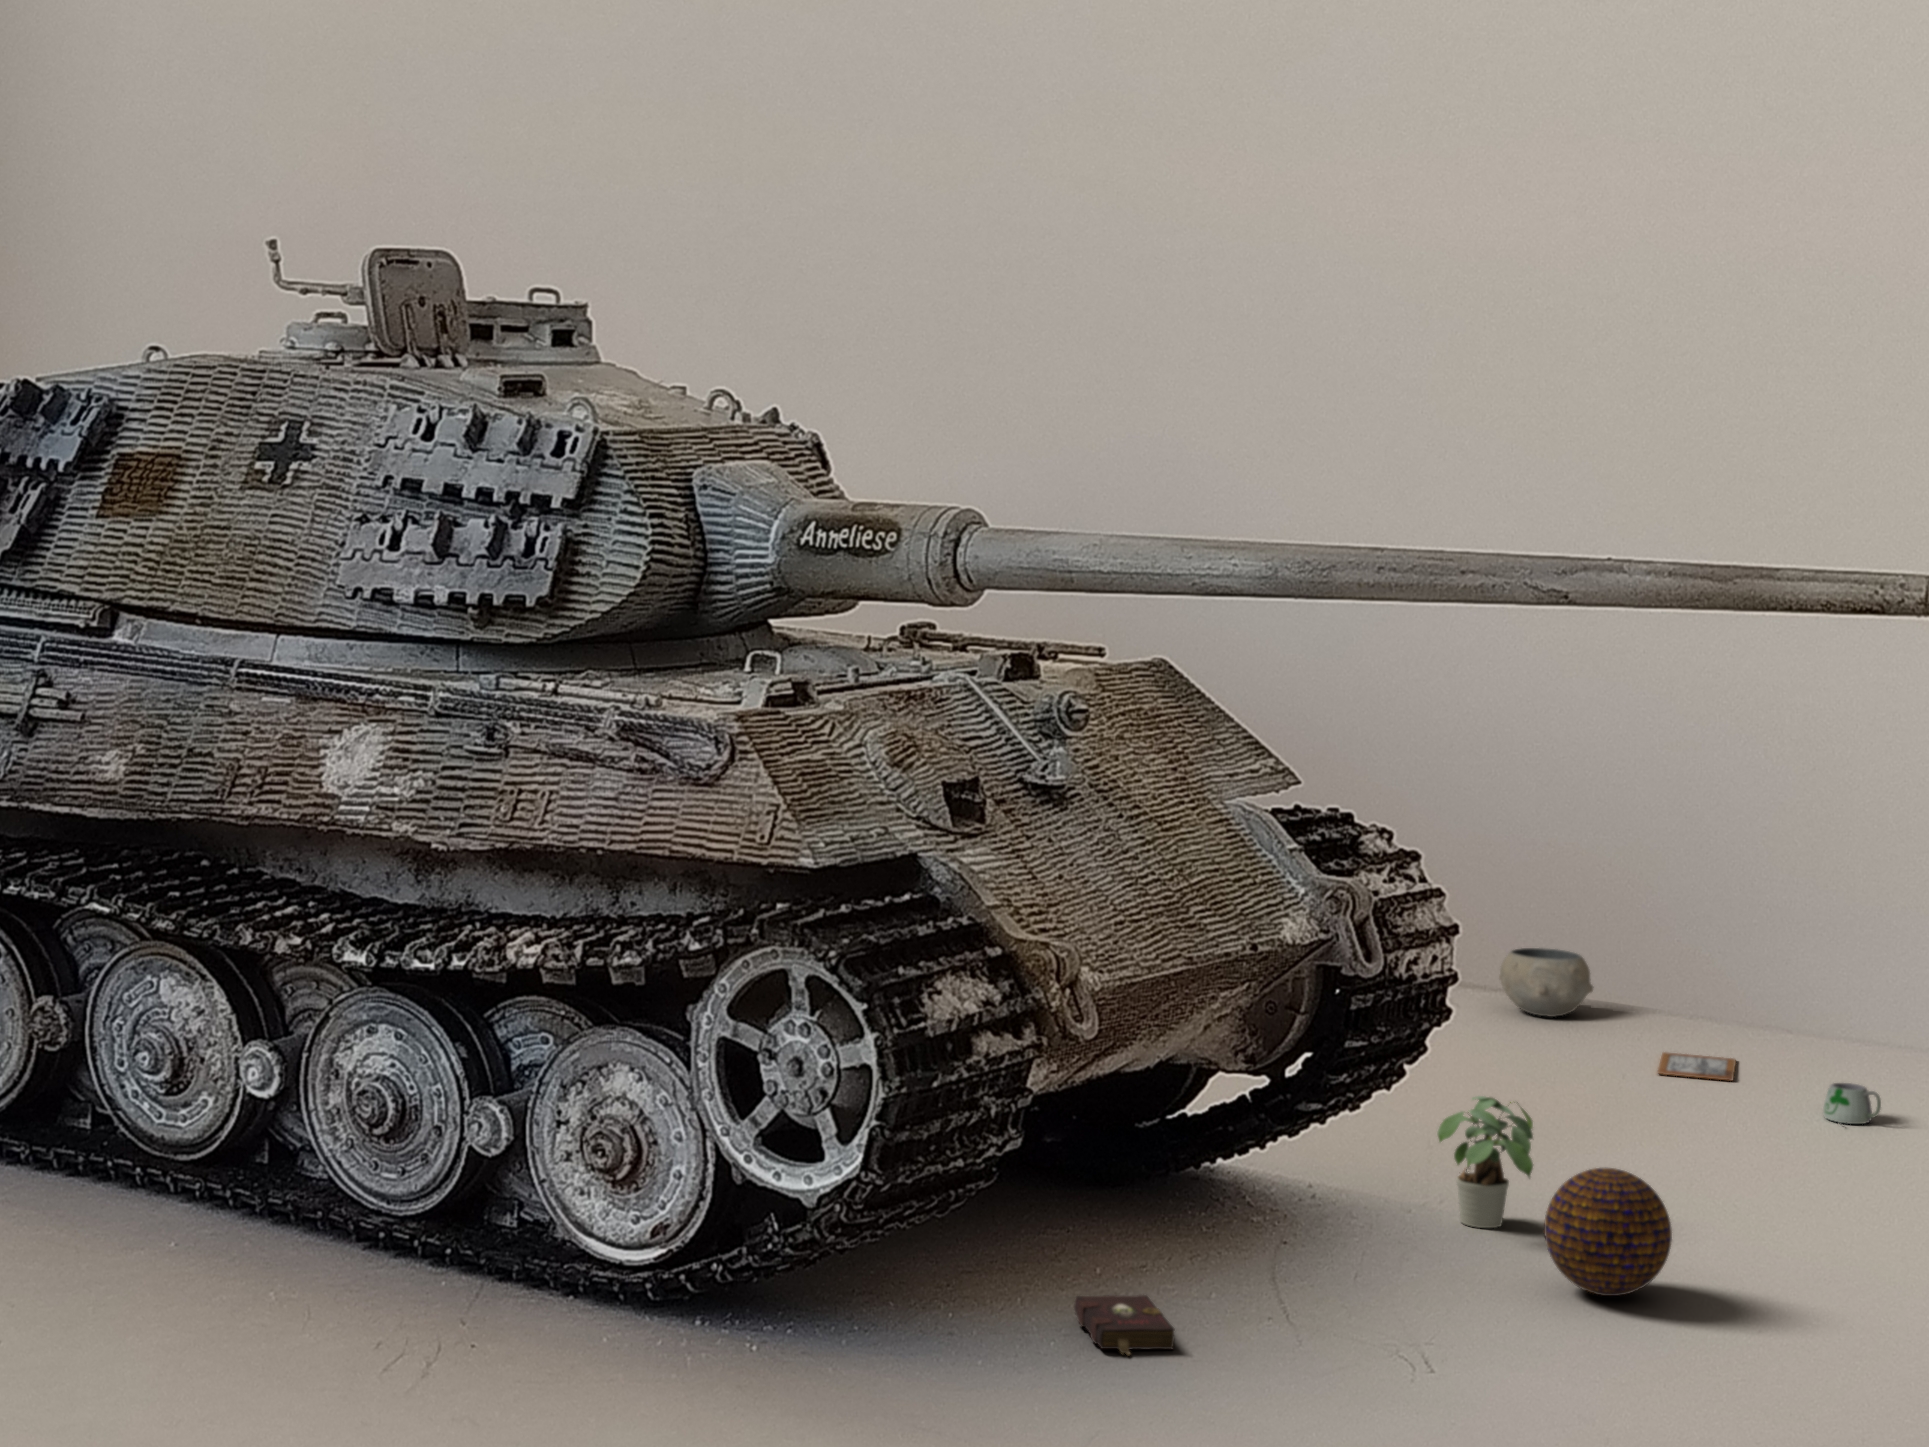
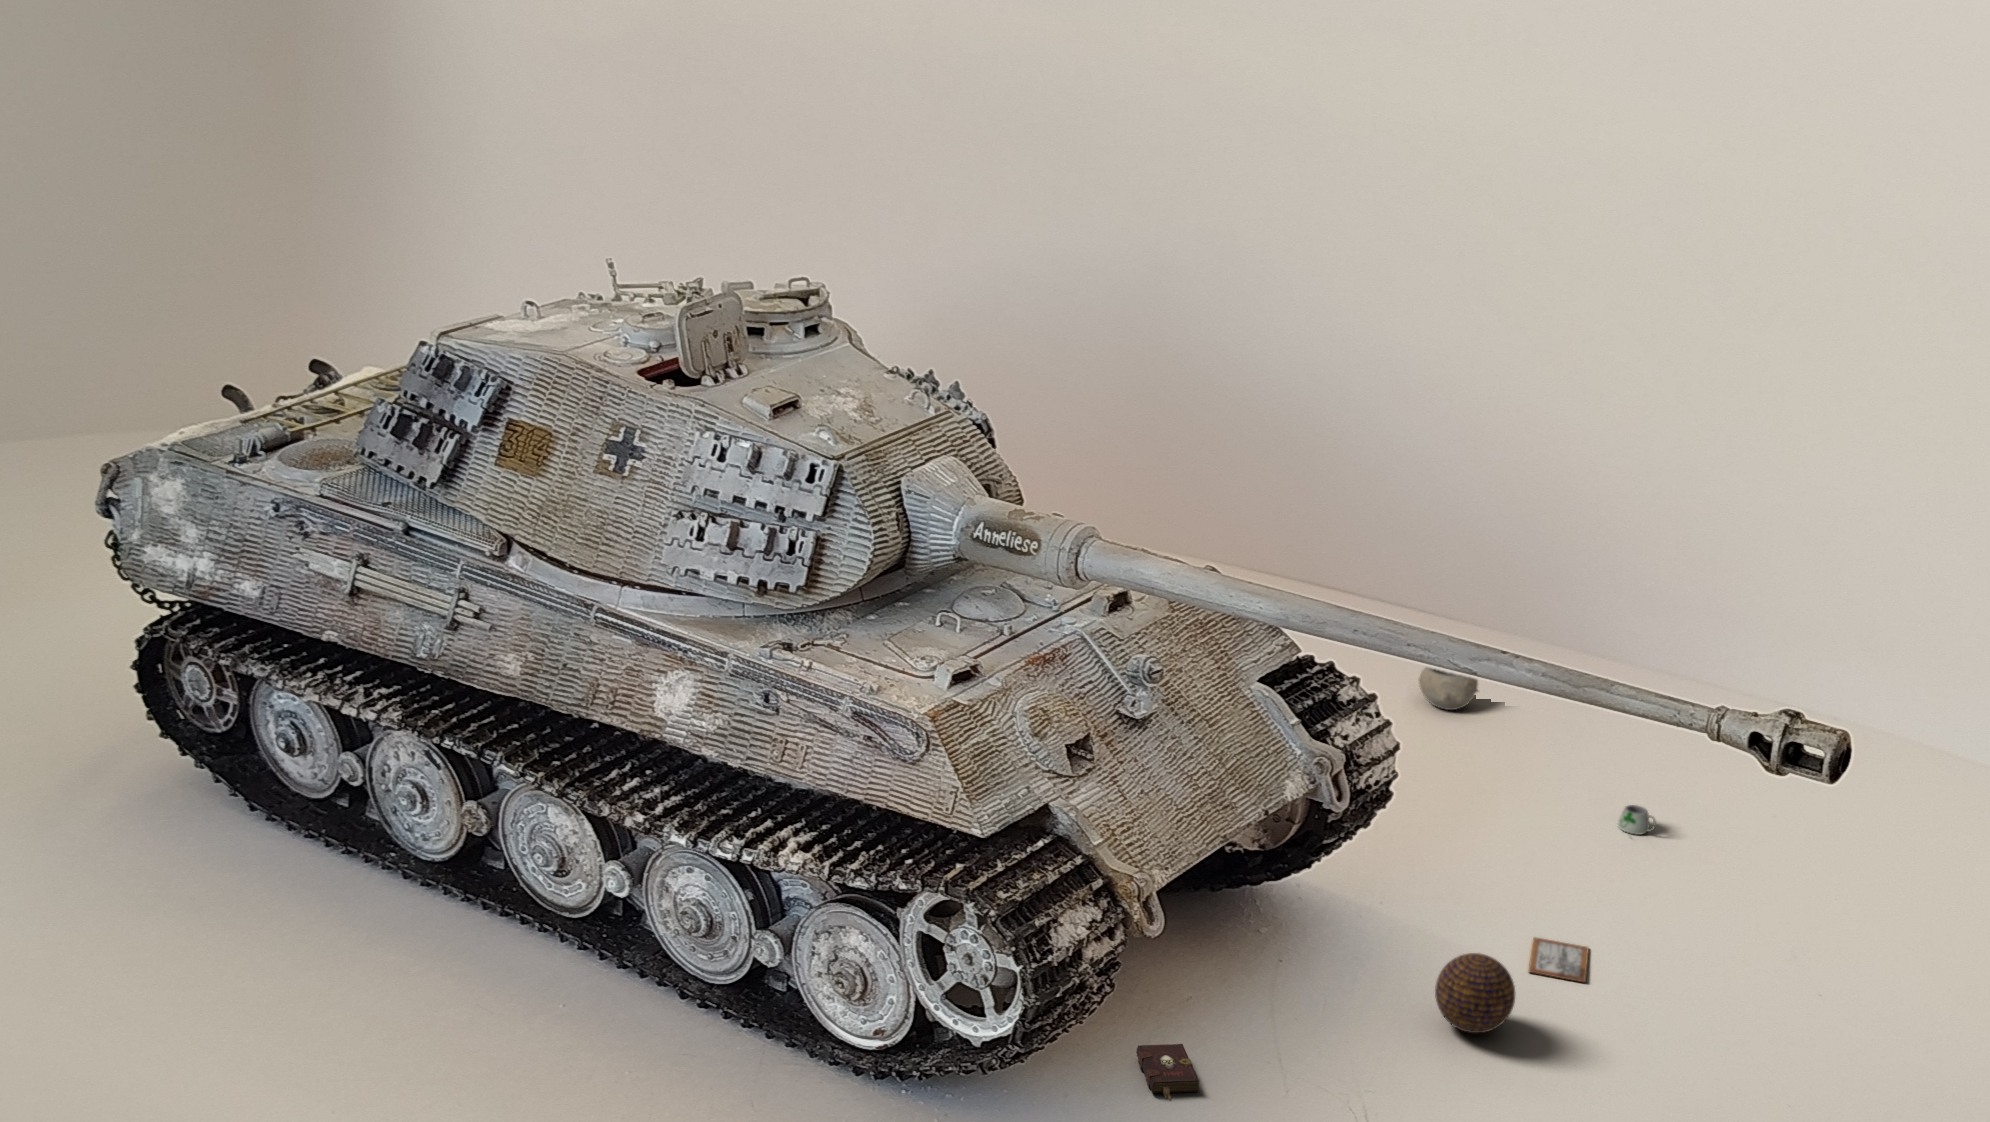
picture frame: present [1658,1052,1736,1081] -> present [1529,937,1589,982]
potted plant: present [1437,1096,1533,1228] -> none [1372,873,1433,955]

